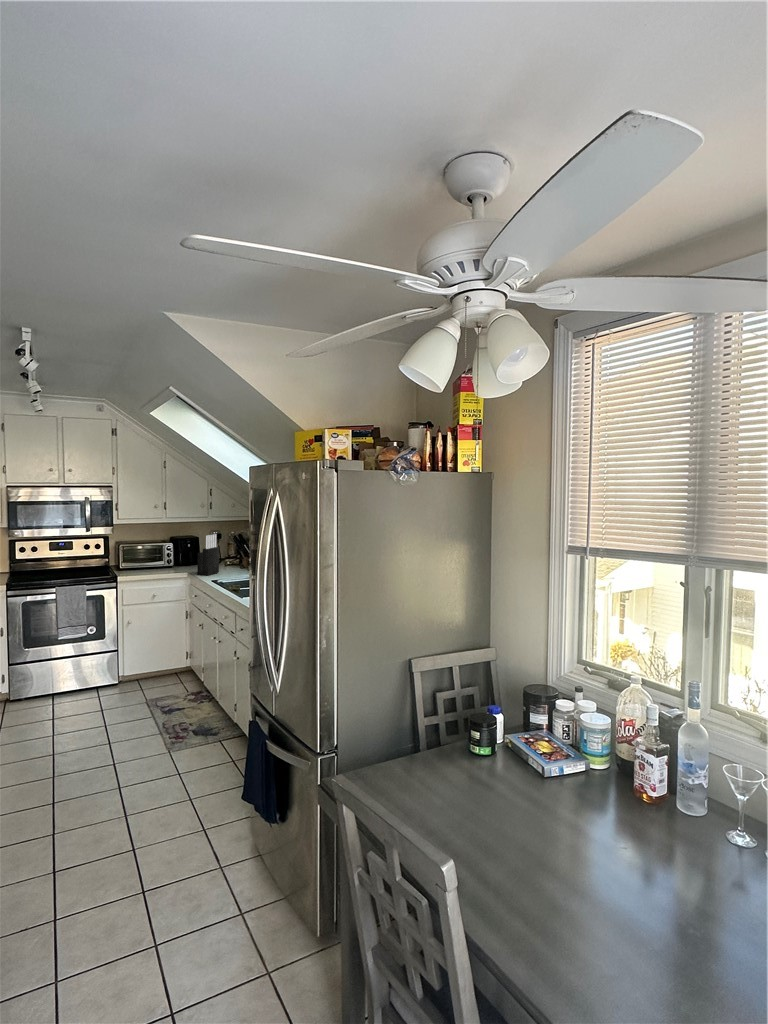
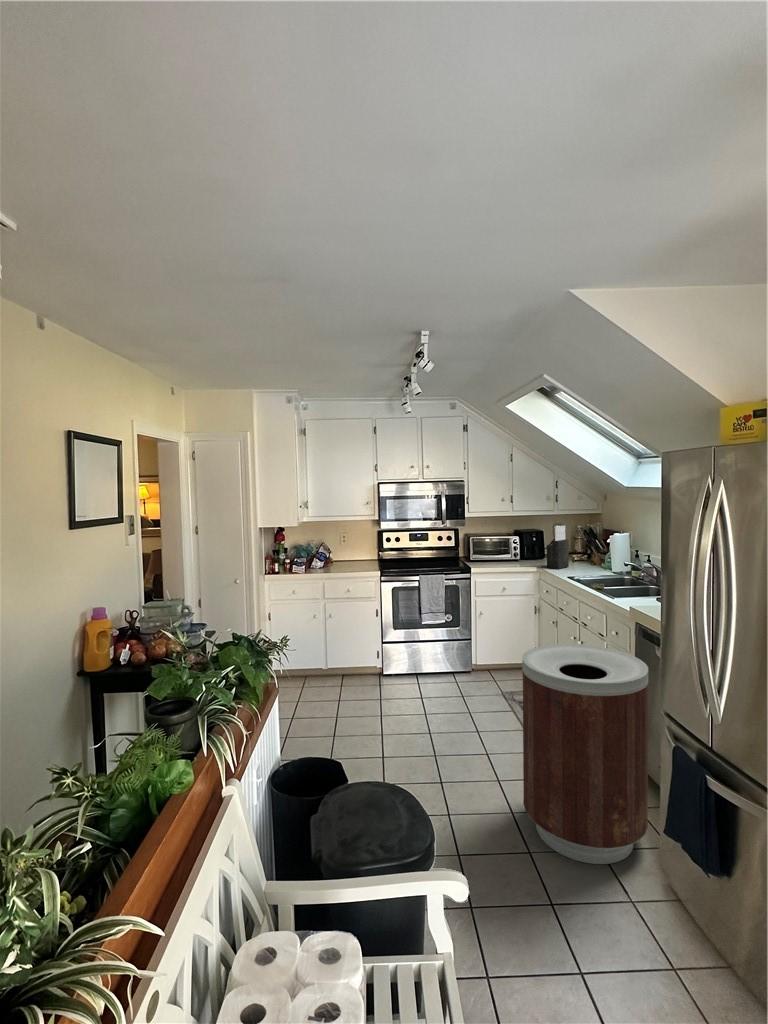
trash can: none [141,650,249,836] -> present [522,644,648,864]

